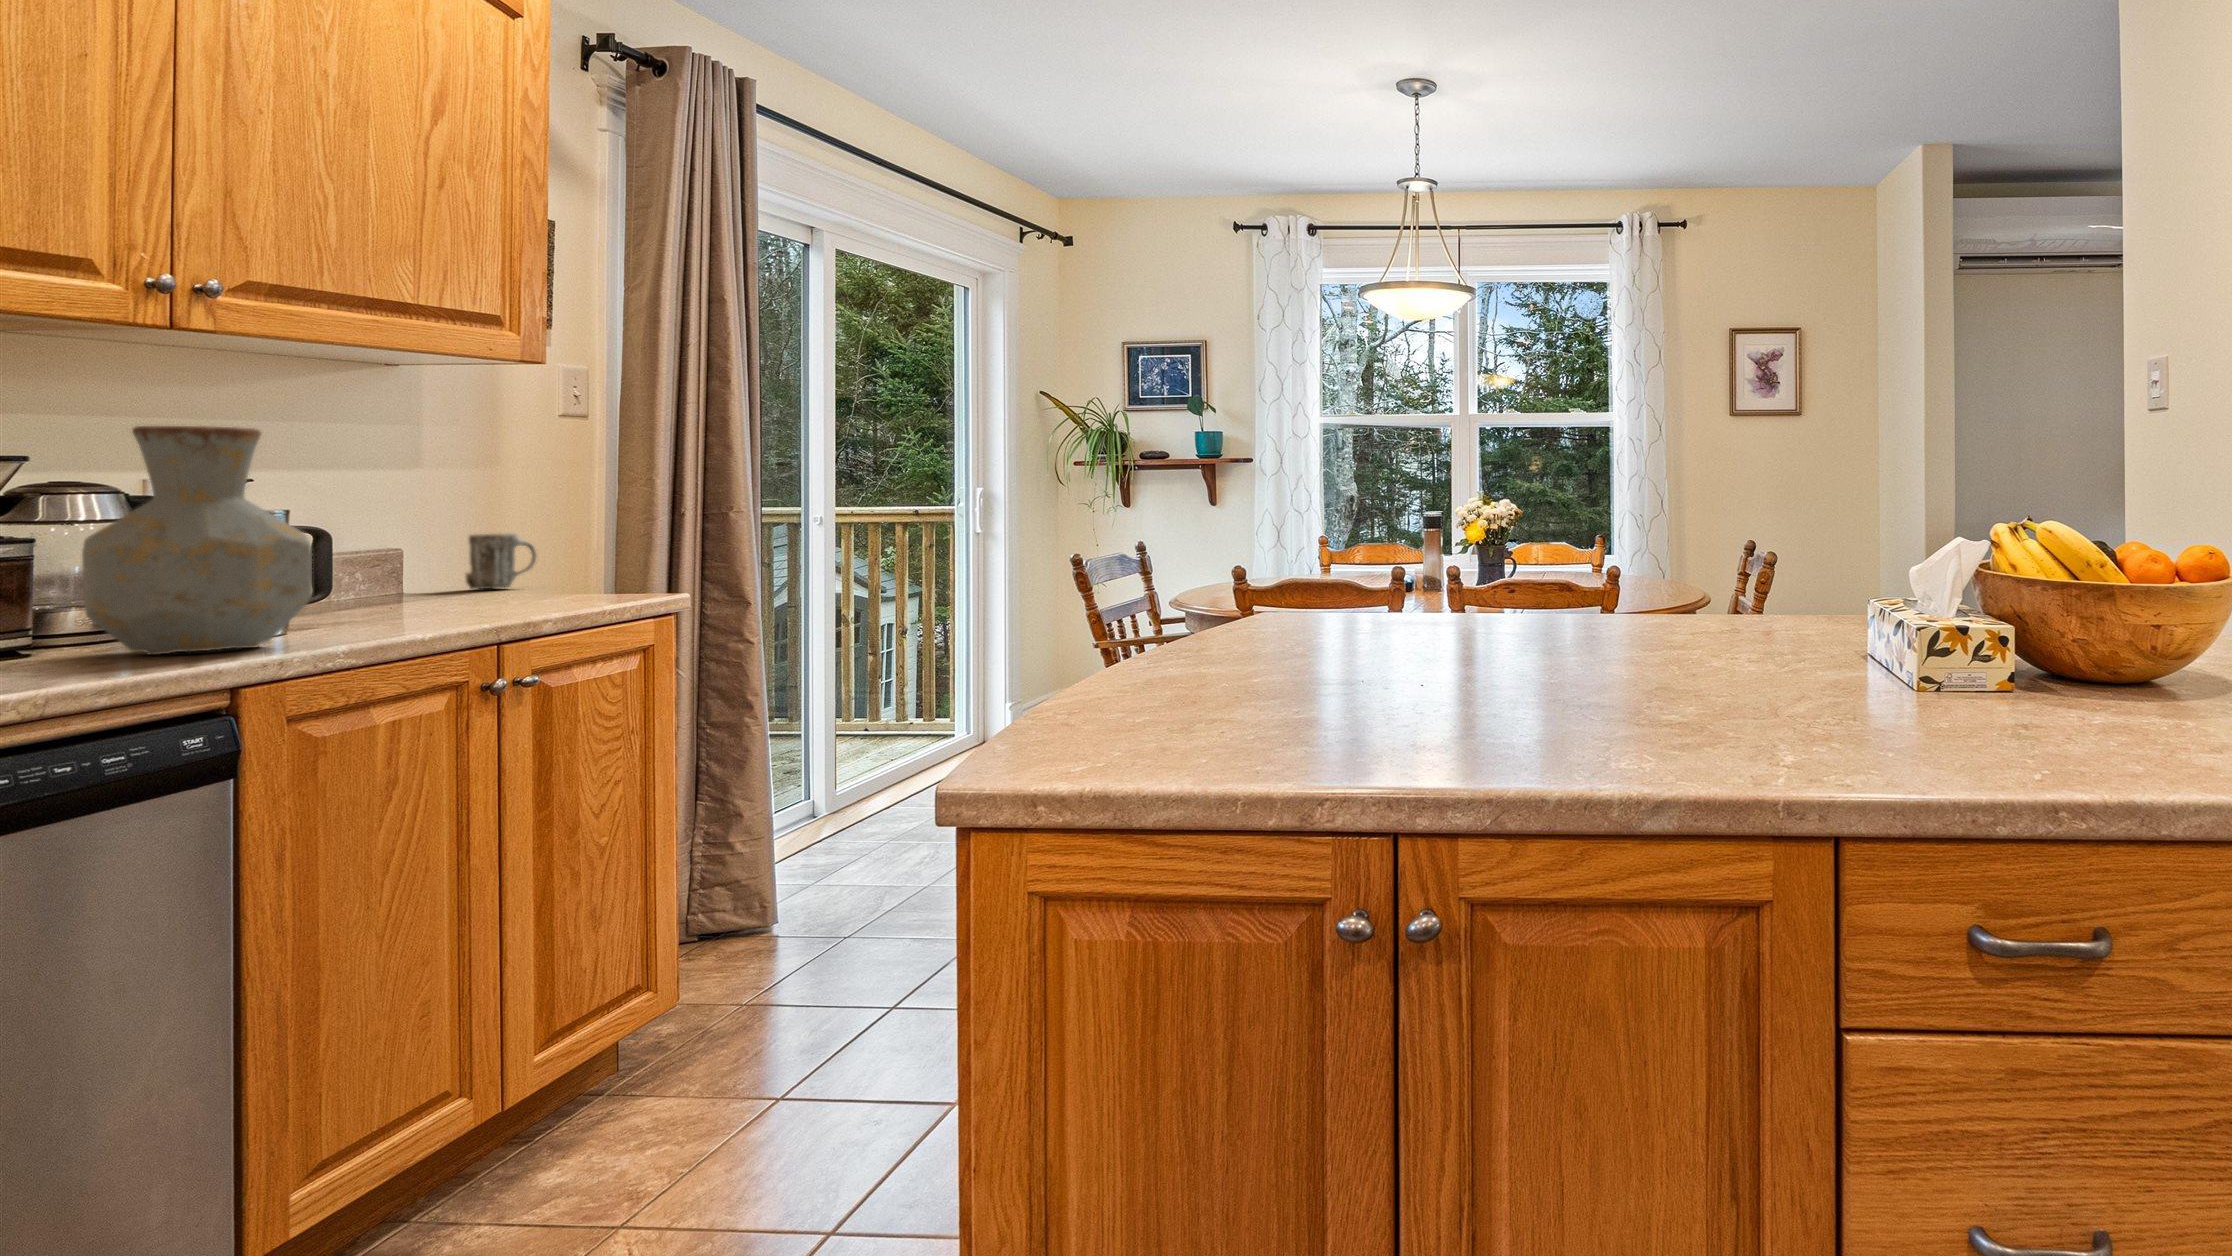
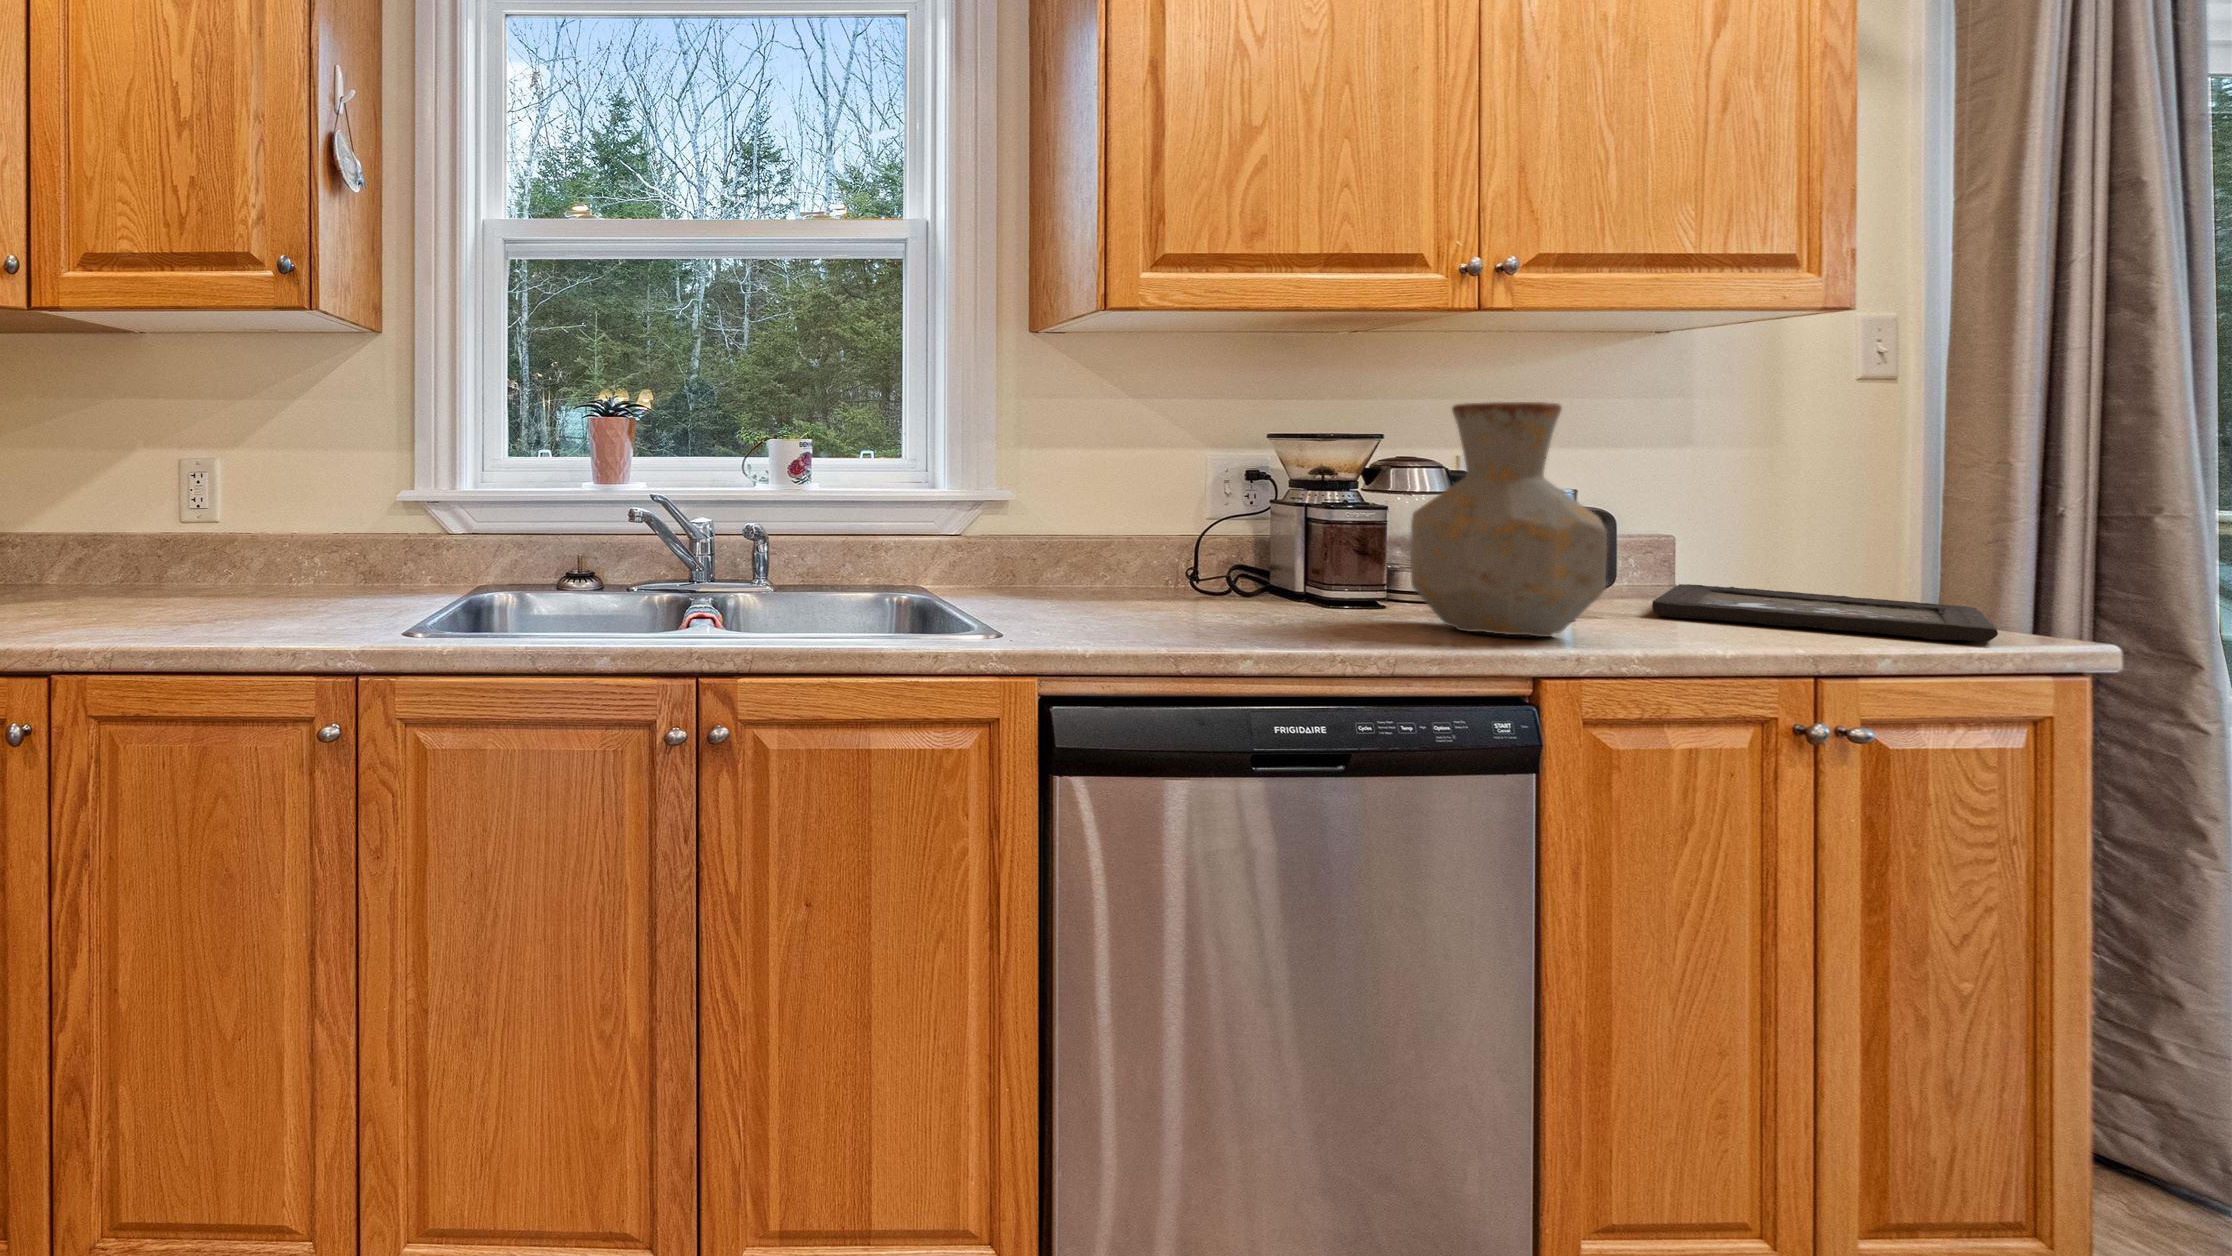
mug: present [466,533,536,589] -> none [1746,525,1839,591]
tray: none [366,585,623,619] -> present [1652,584,1998,642]

